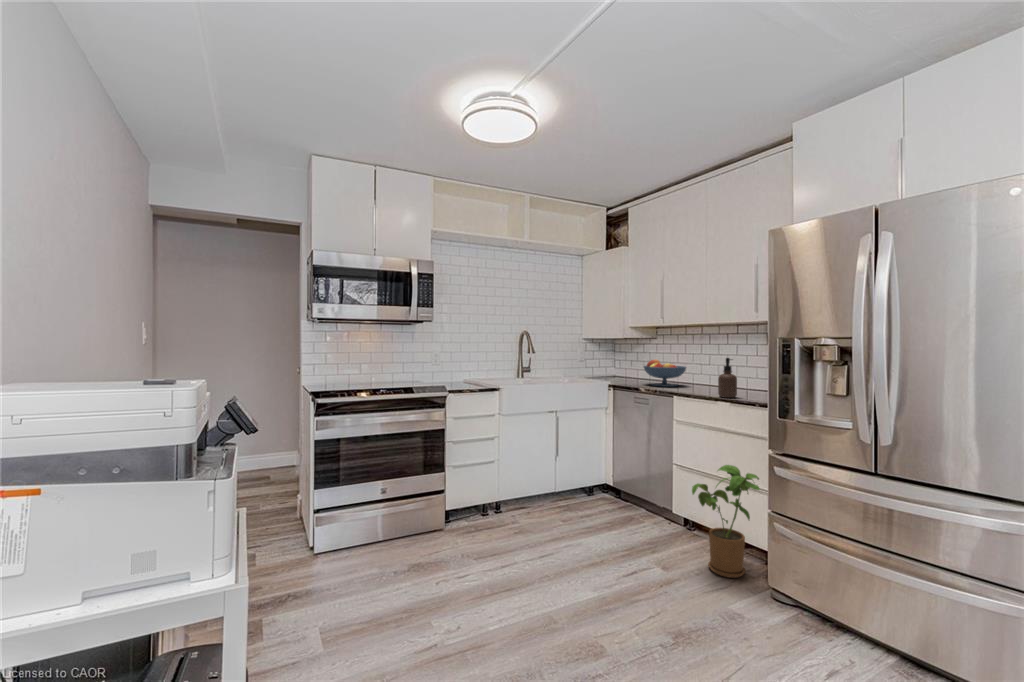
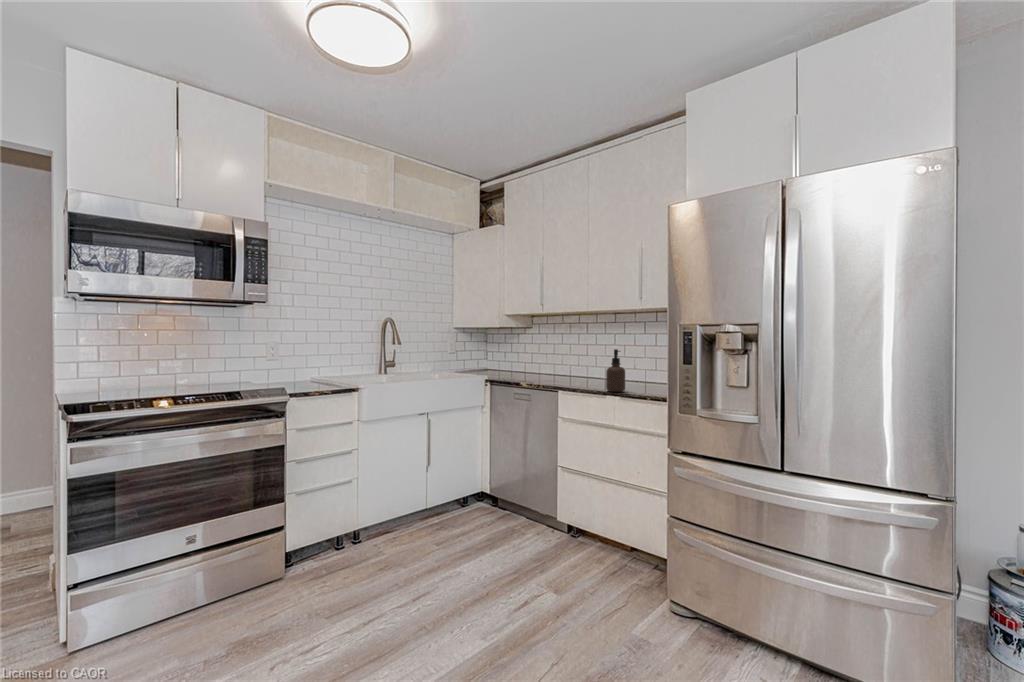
fruit bowl: present [644,360,686,387] -> none [523,351,568,381]
house plant: present [692,465,760,578] -> none [588,468,660,591]

